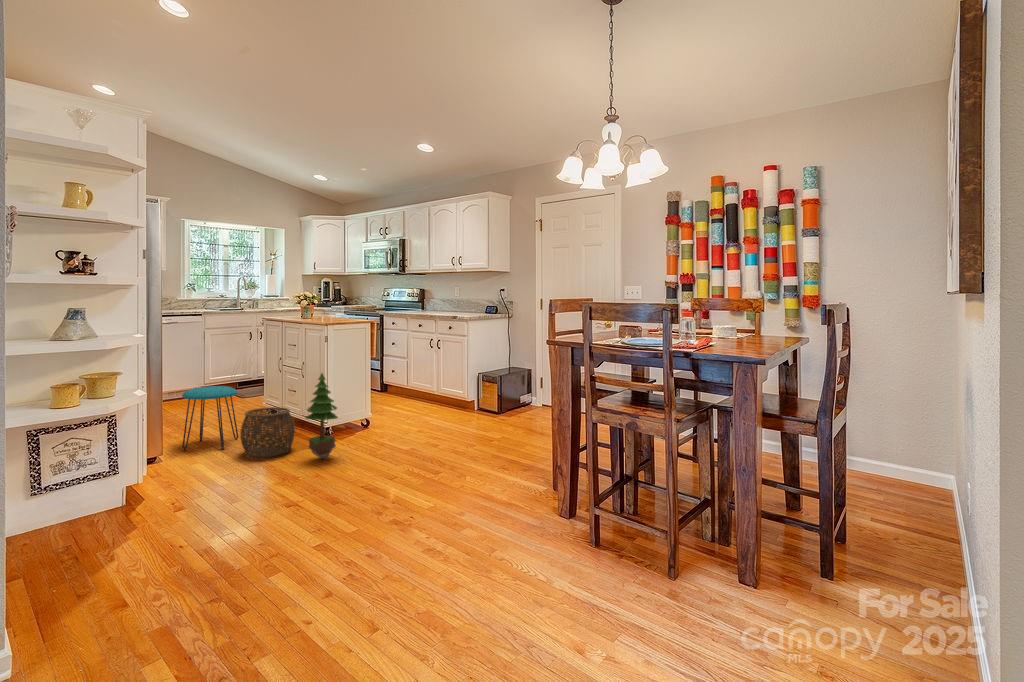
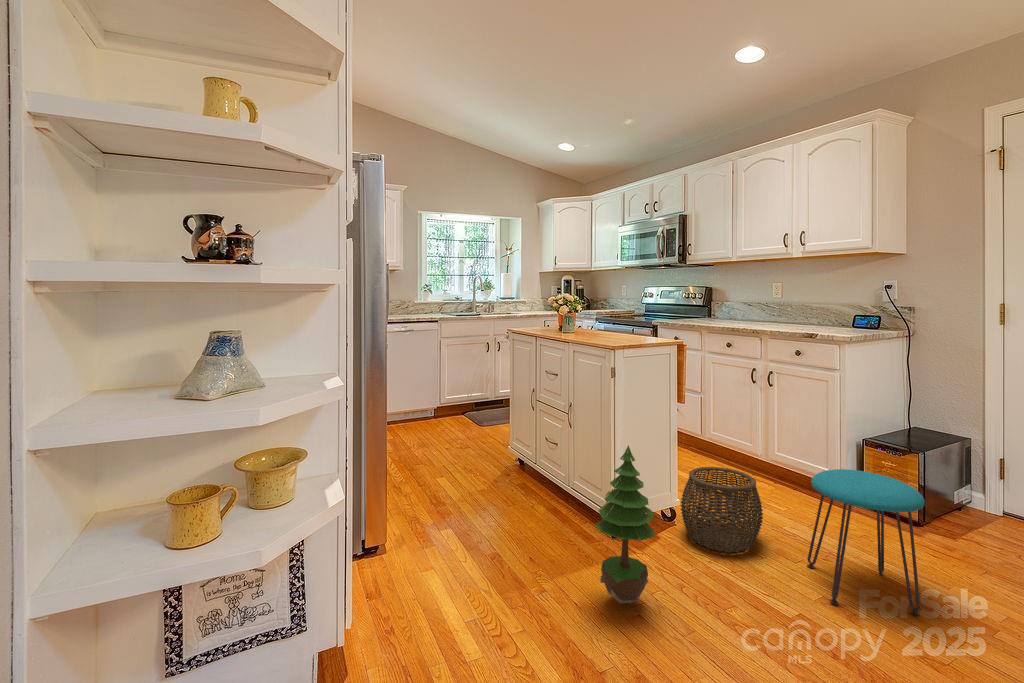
stool: present [182,386,238,451] -> present [807,469,925,615]
woven basket: present [240,407,295,458] -> present [681,467,763,553]

